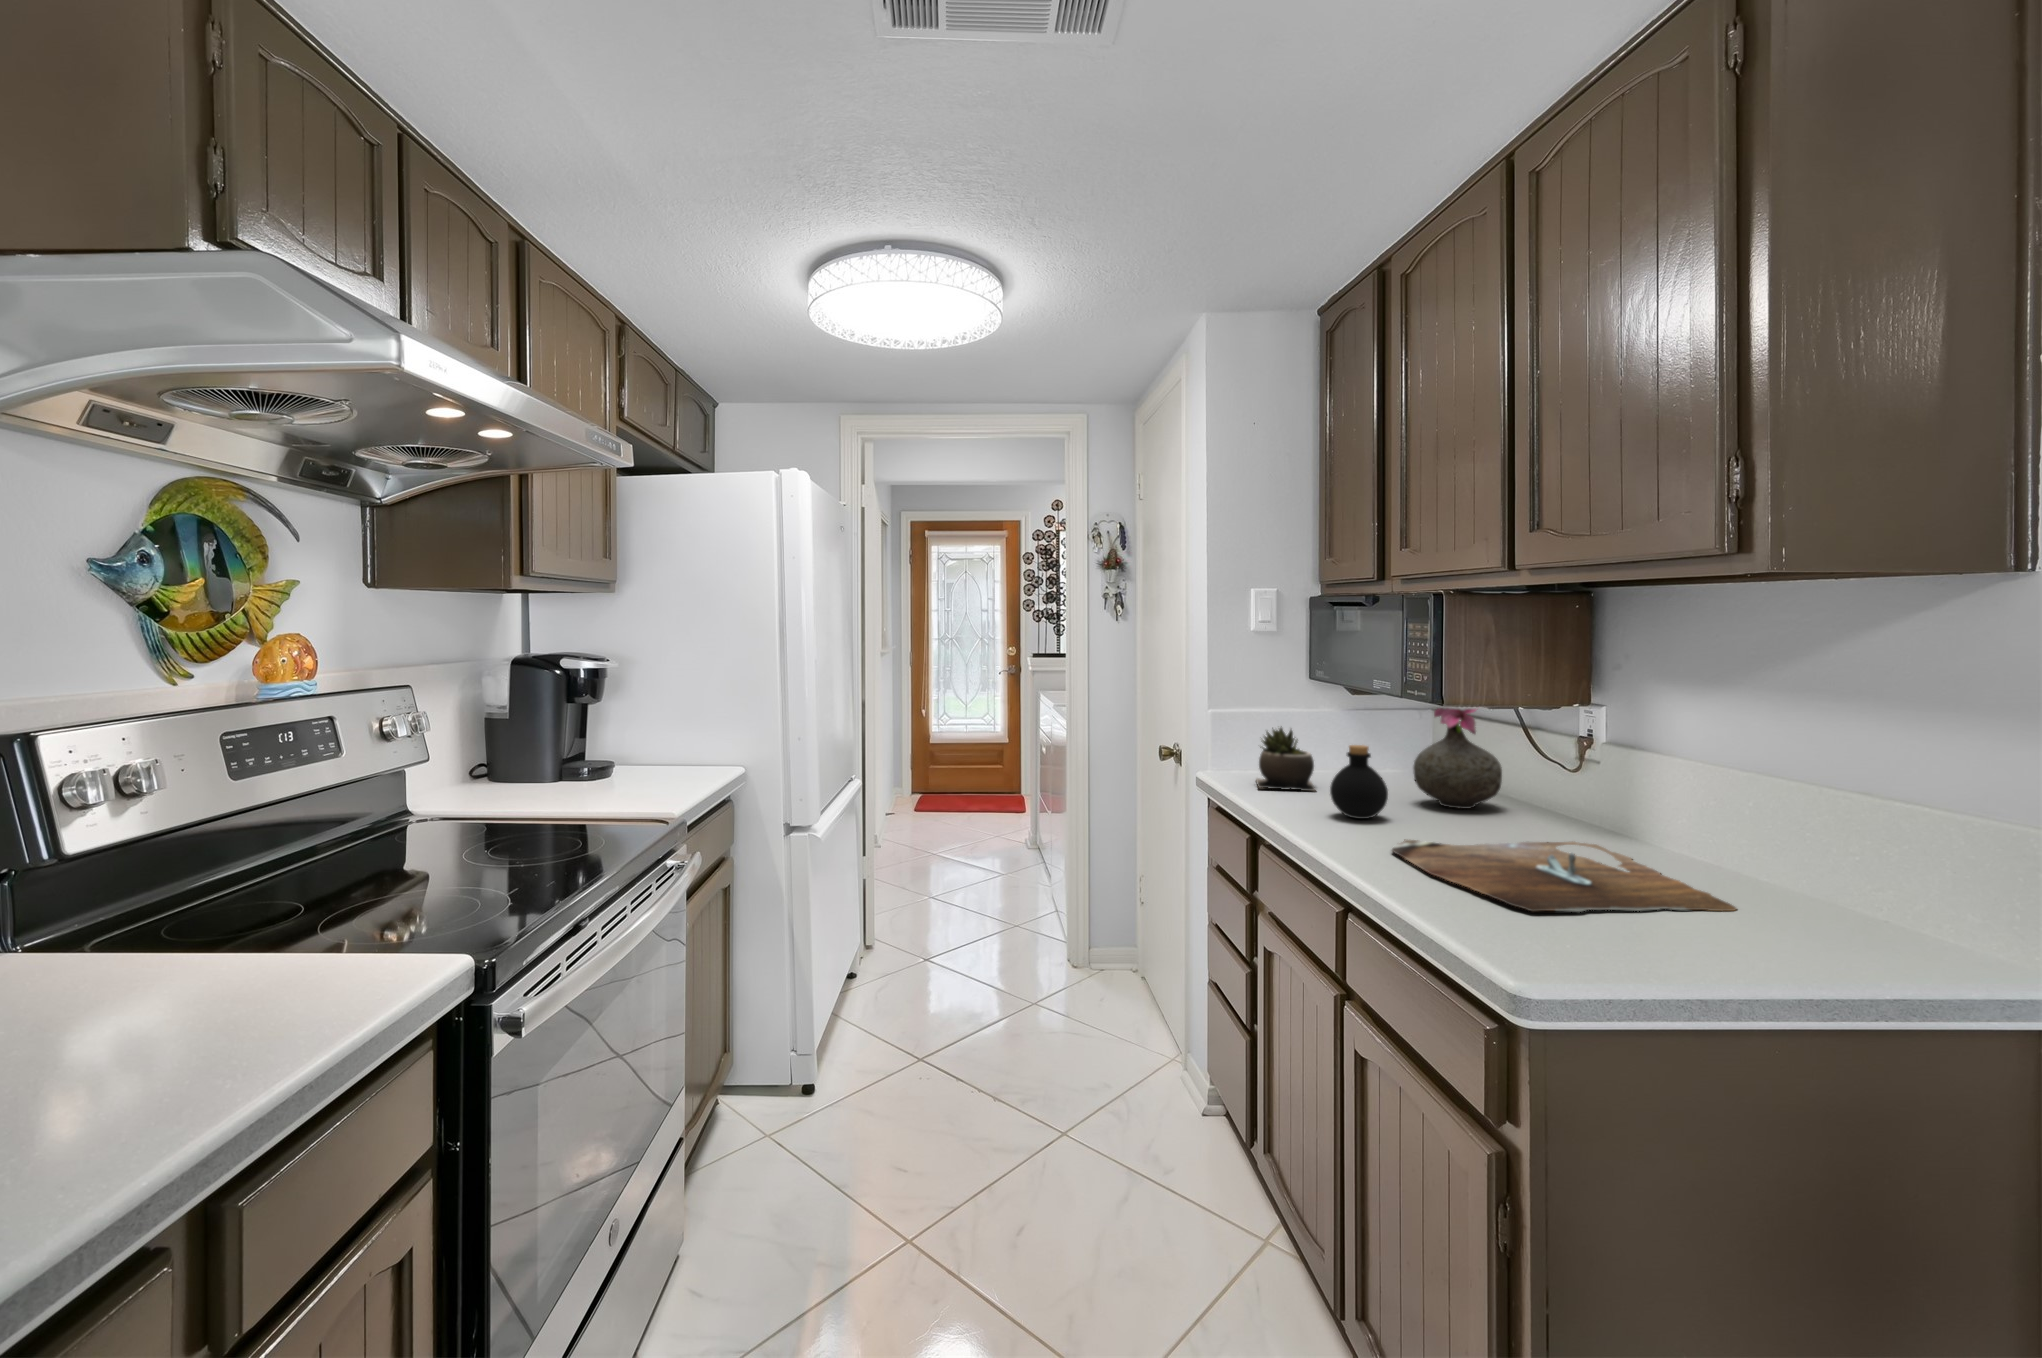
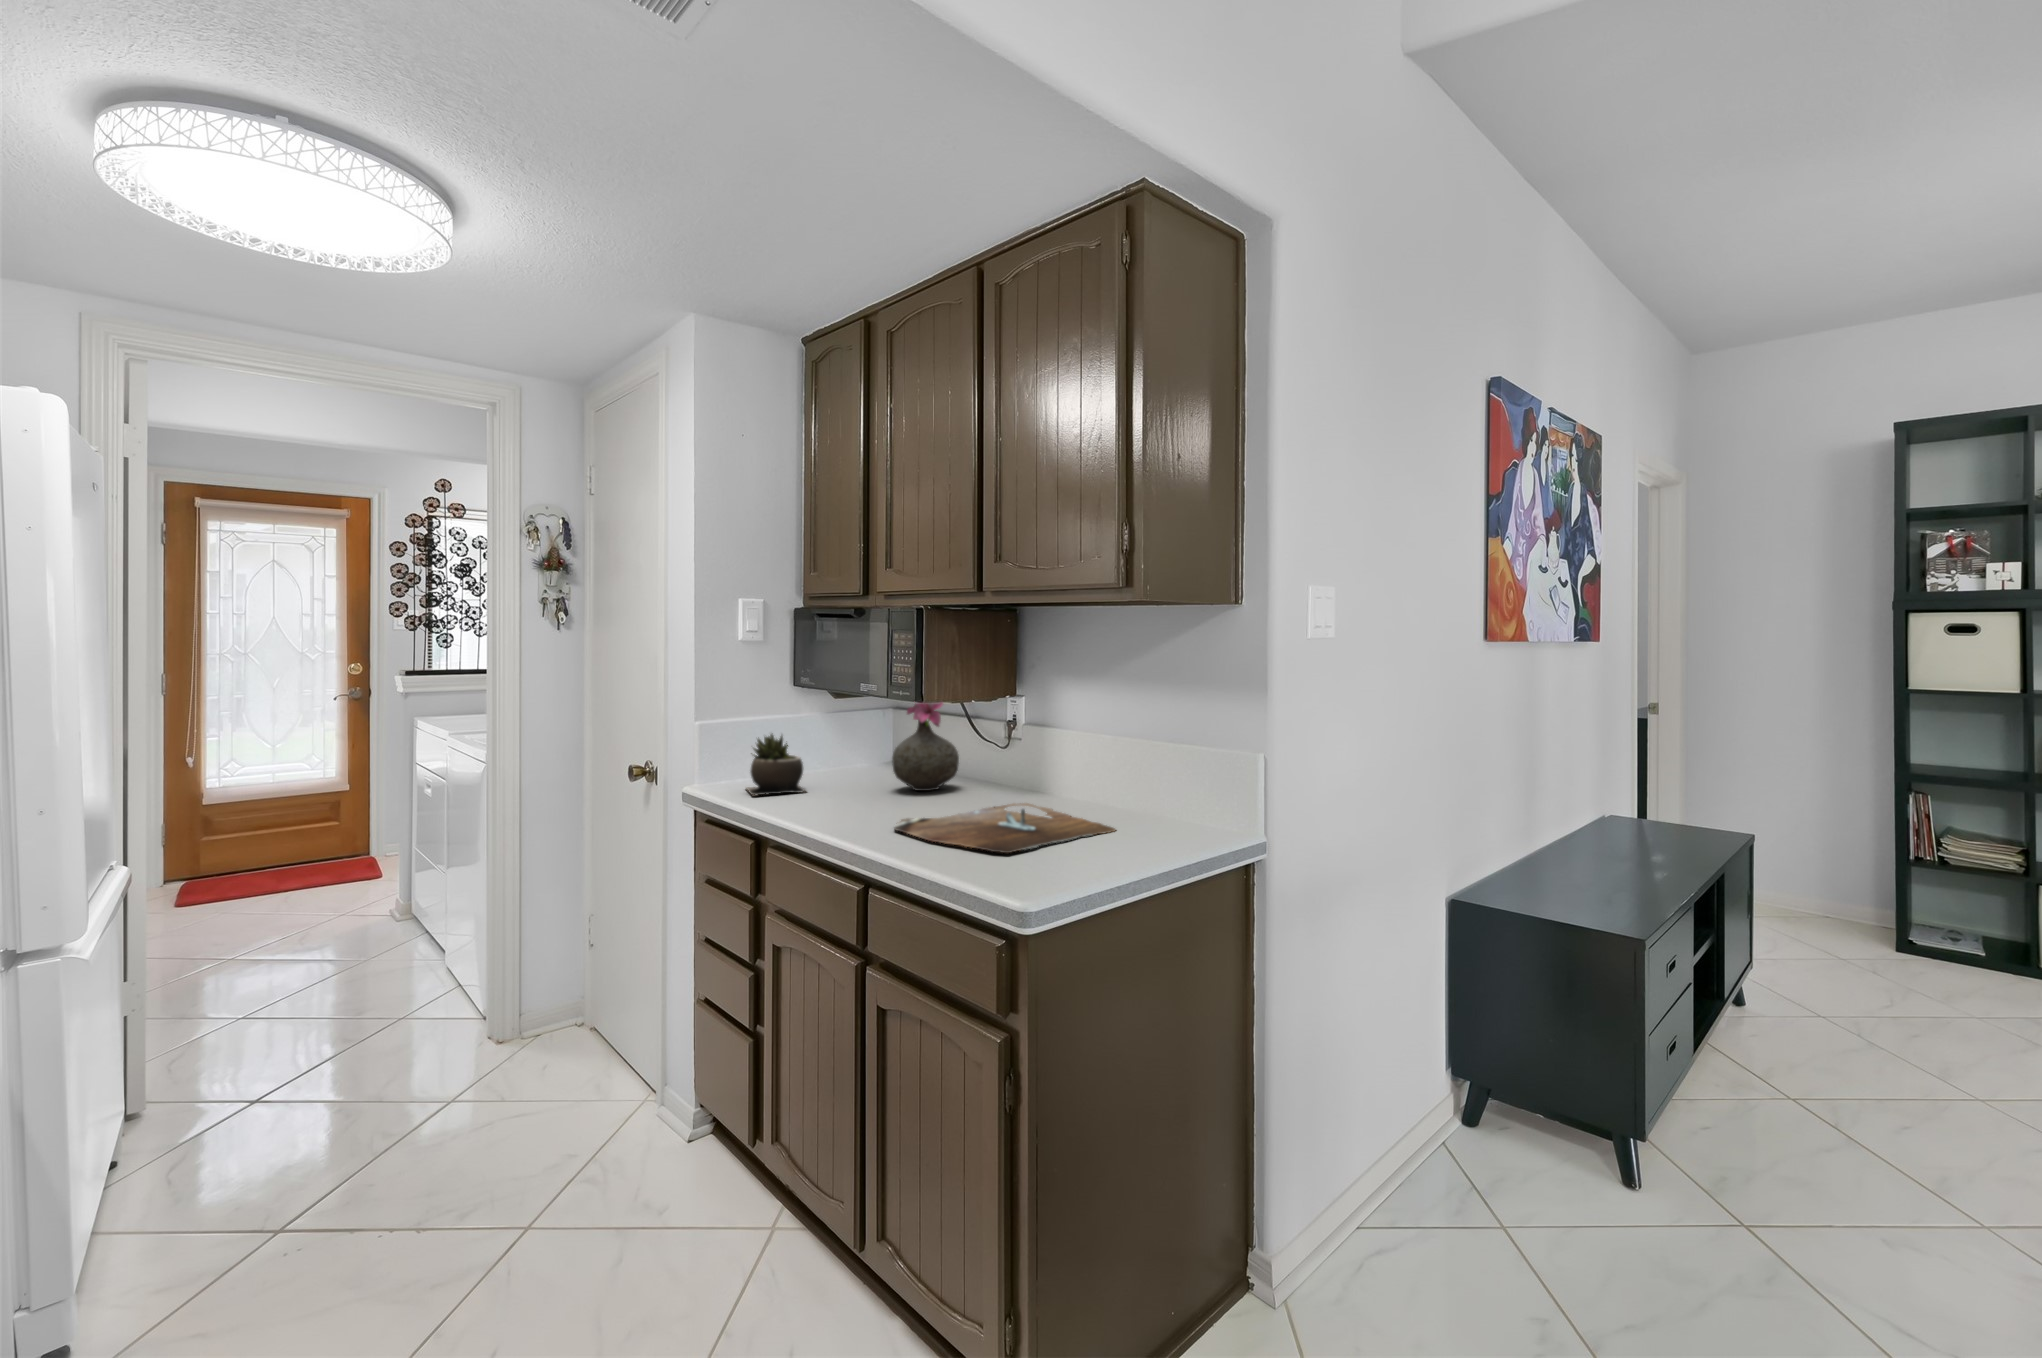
bottle: present [1330,745,1388,819] -> none [830,743,879,809]

